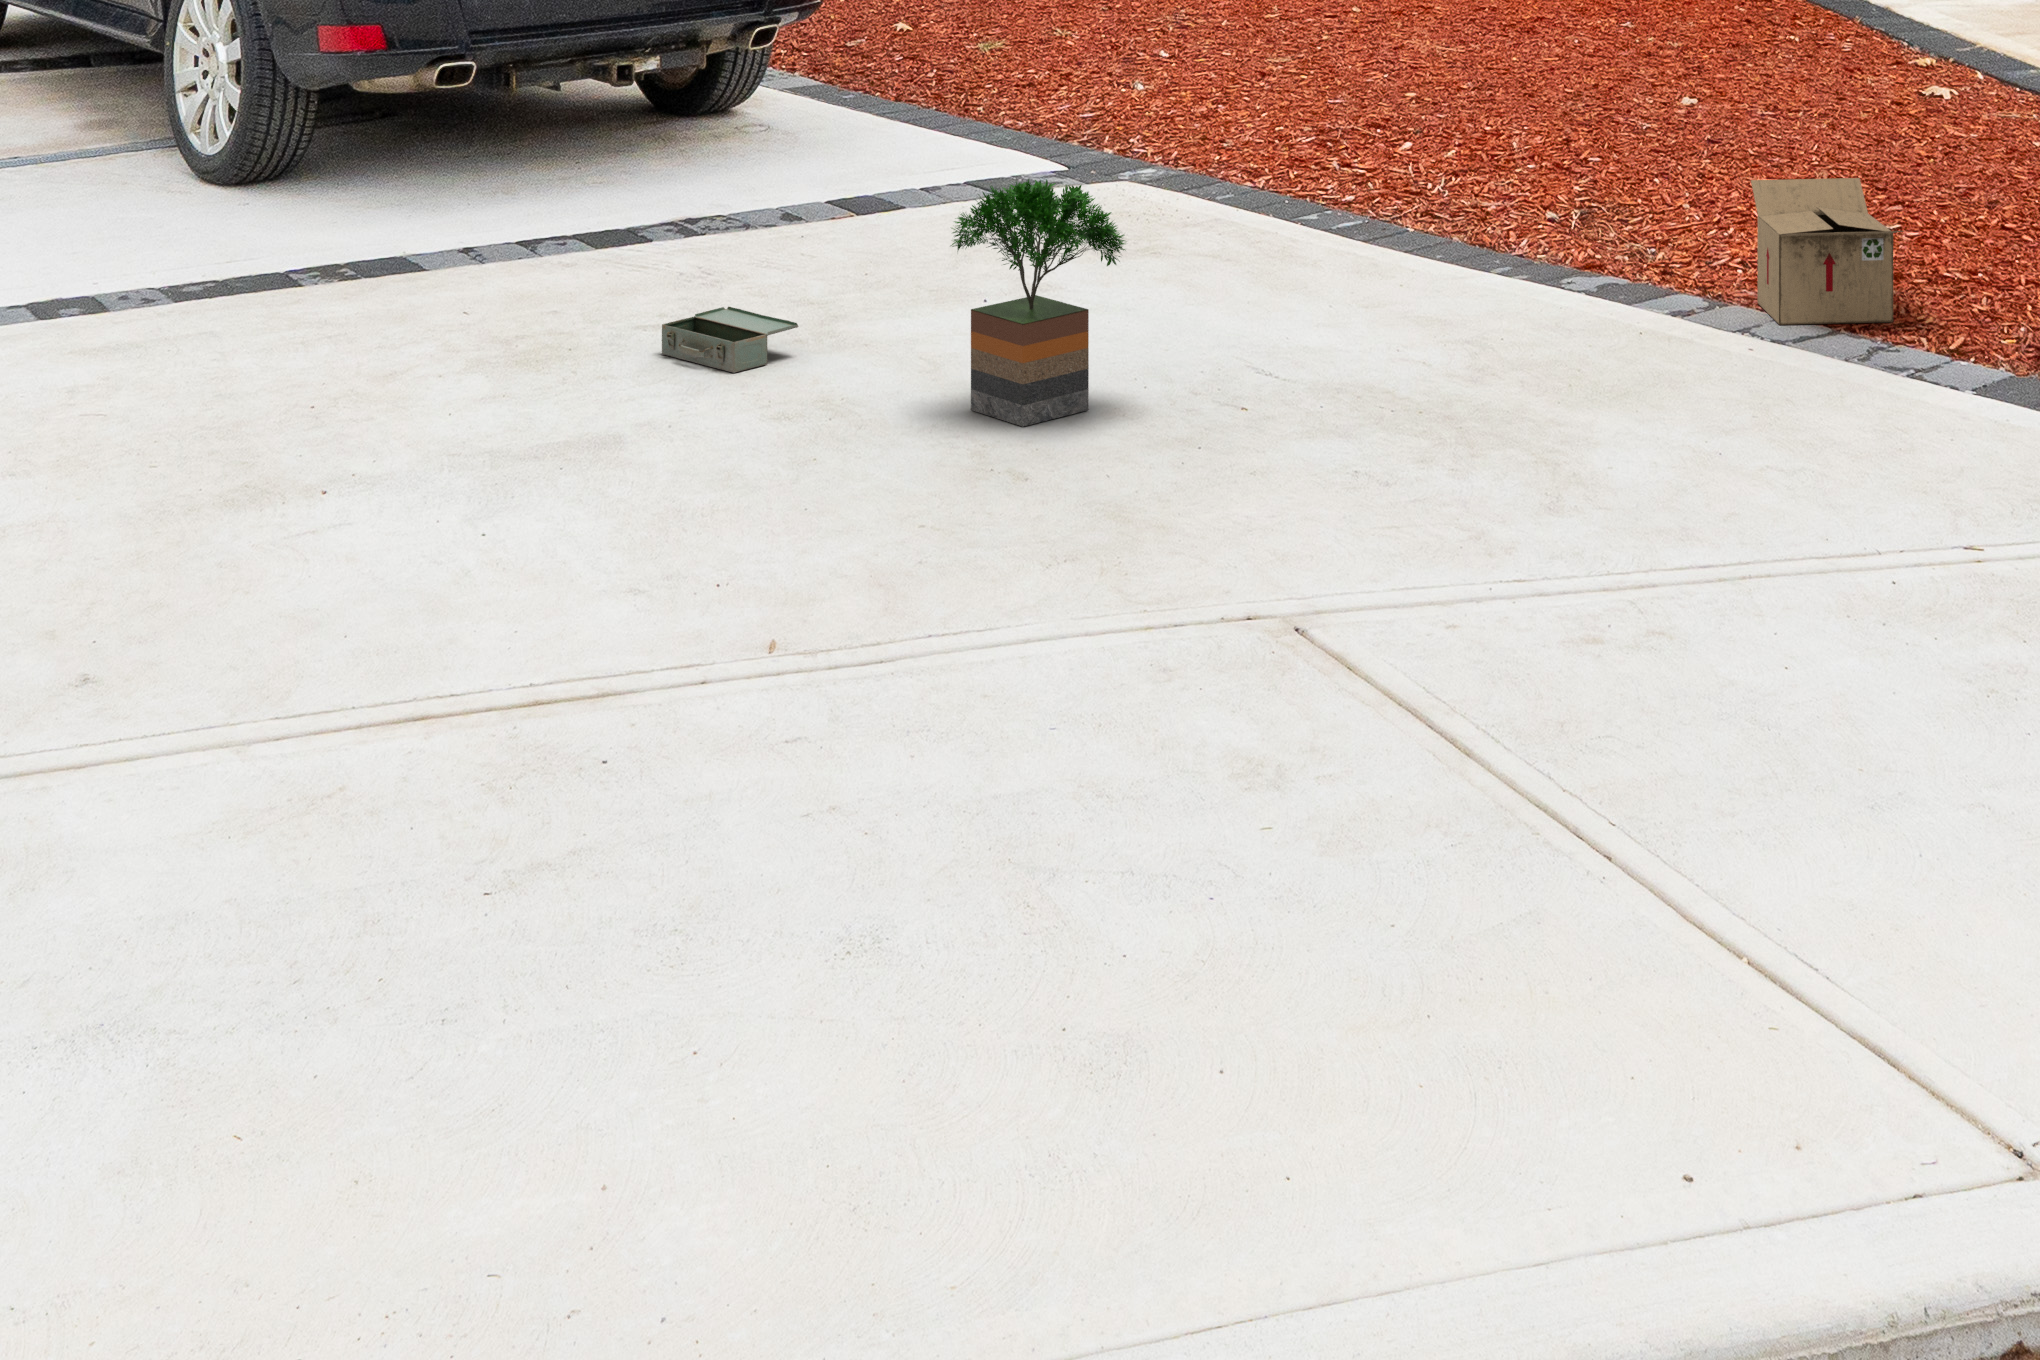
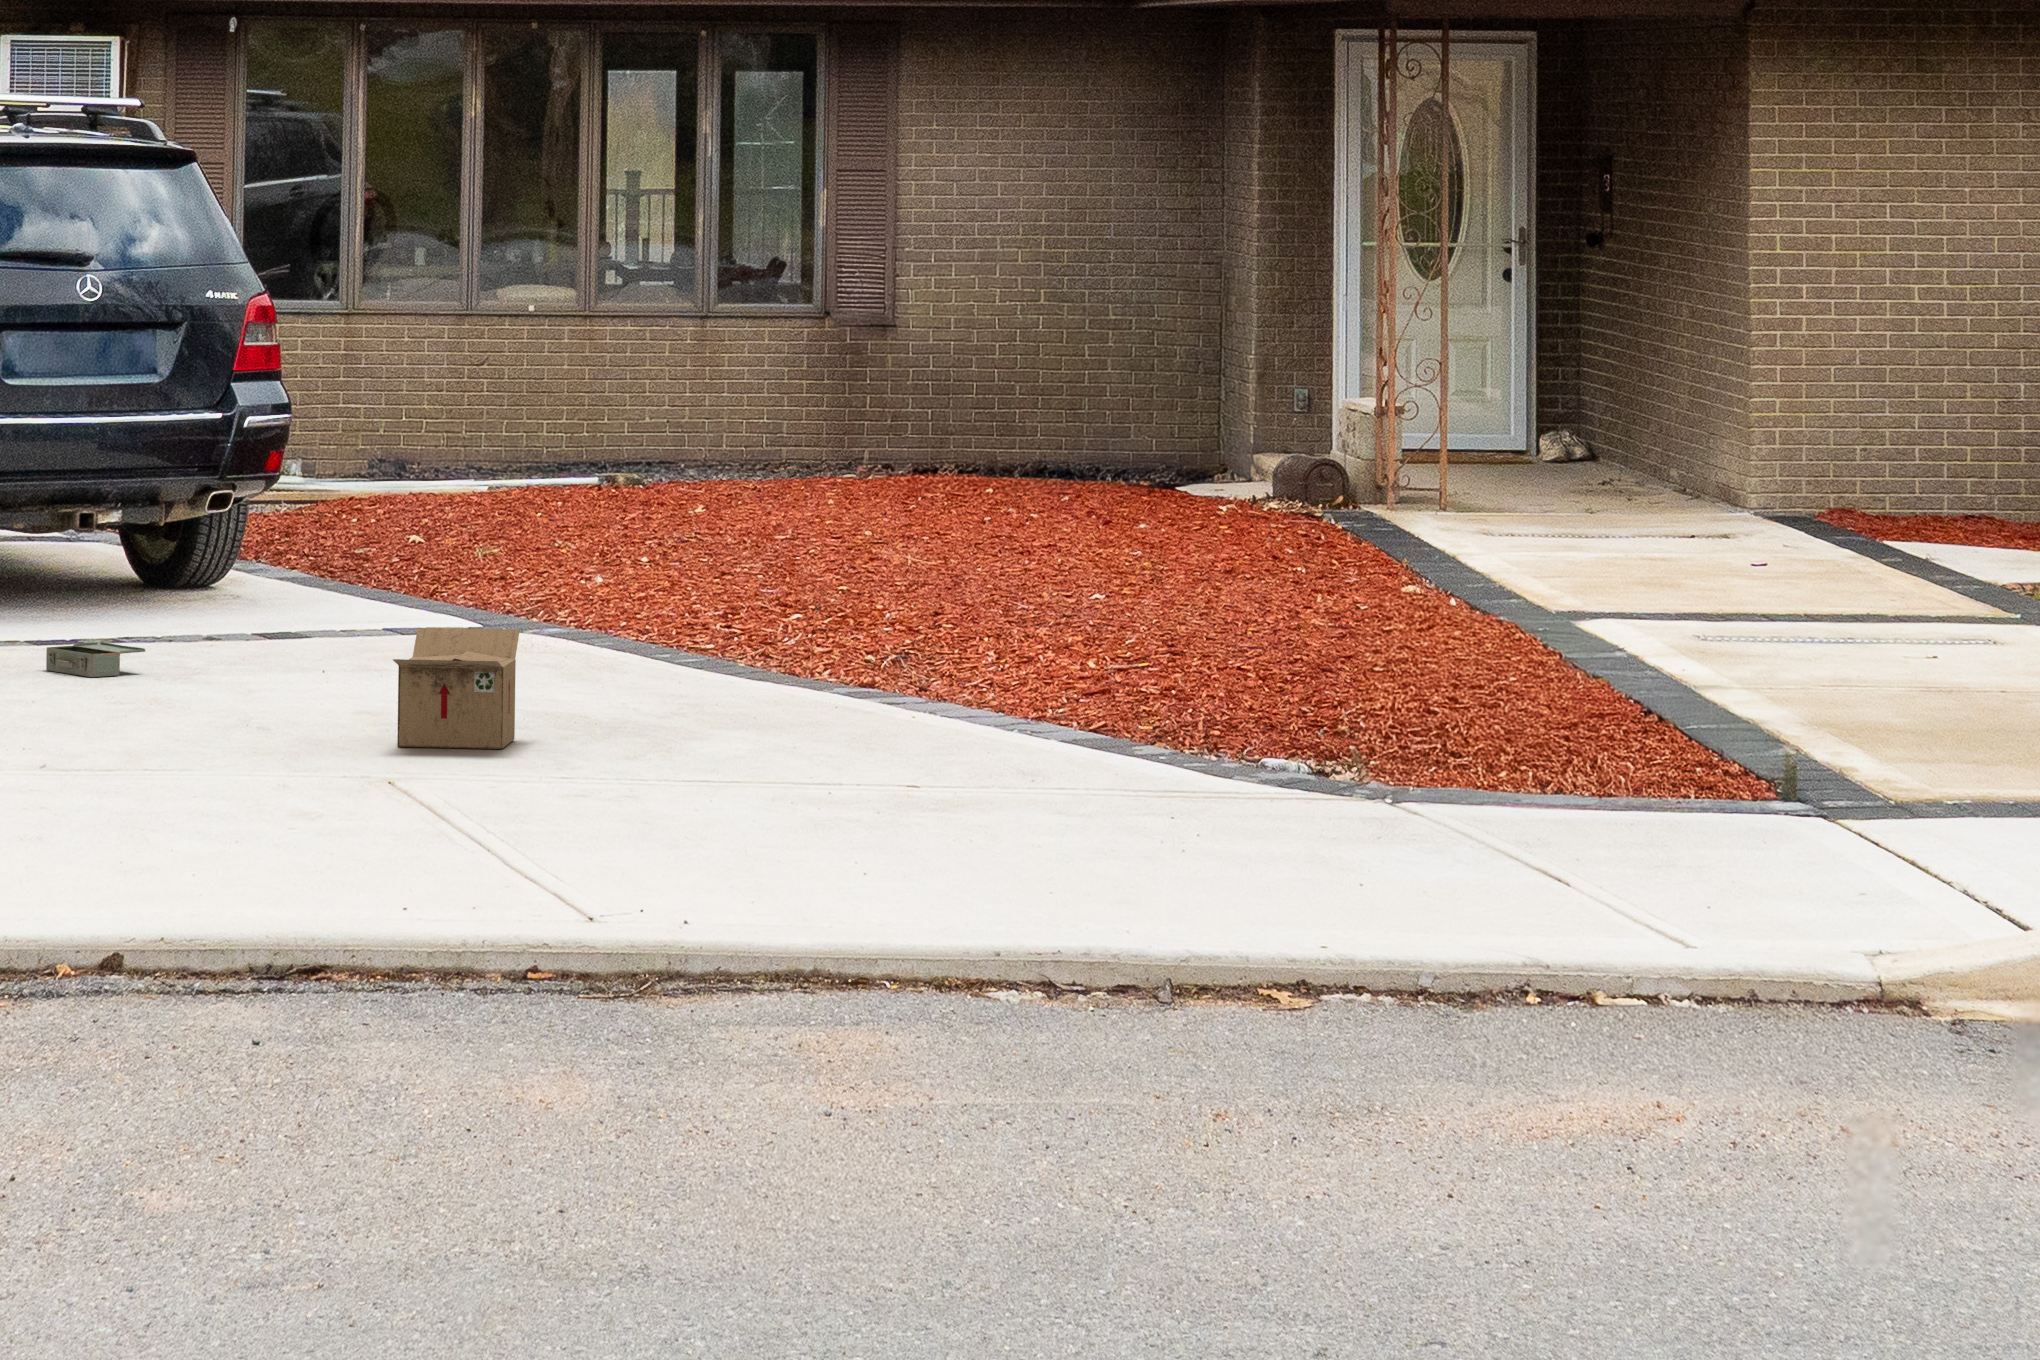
cardboard box: present [1751,178,1904,325] -> present [393,628,520,749]
potted tree: present [951,179,1125,427] -> none [233,526,361,699]

